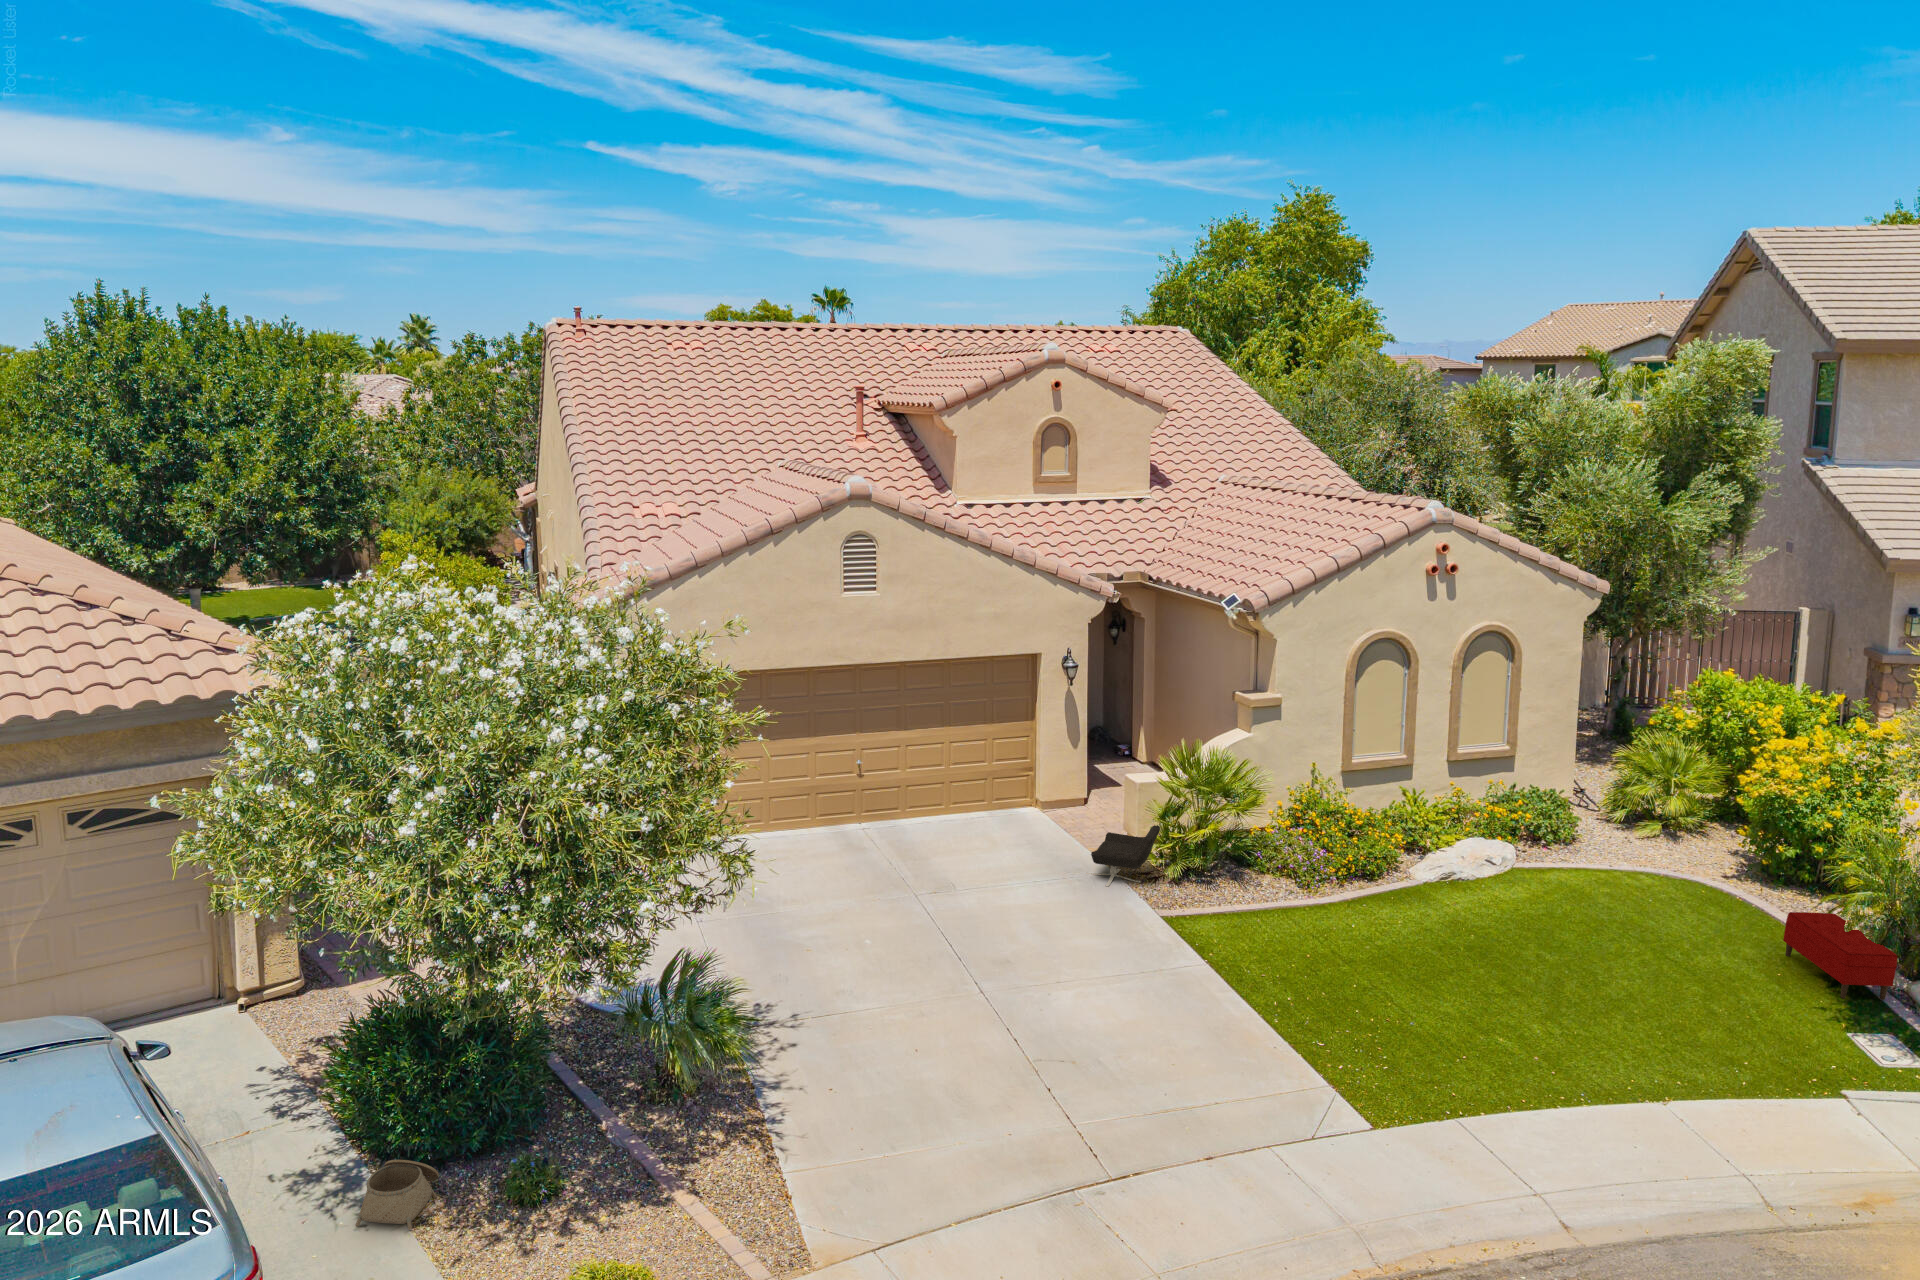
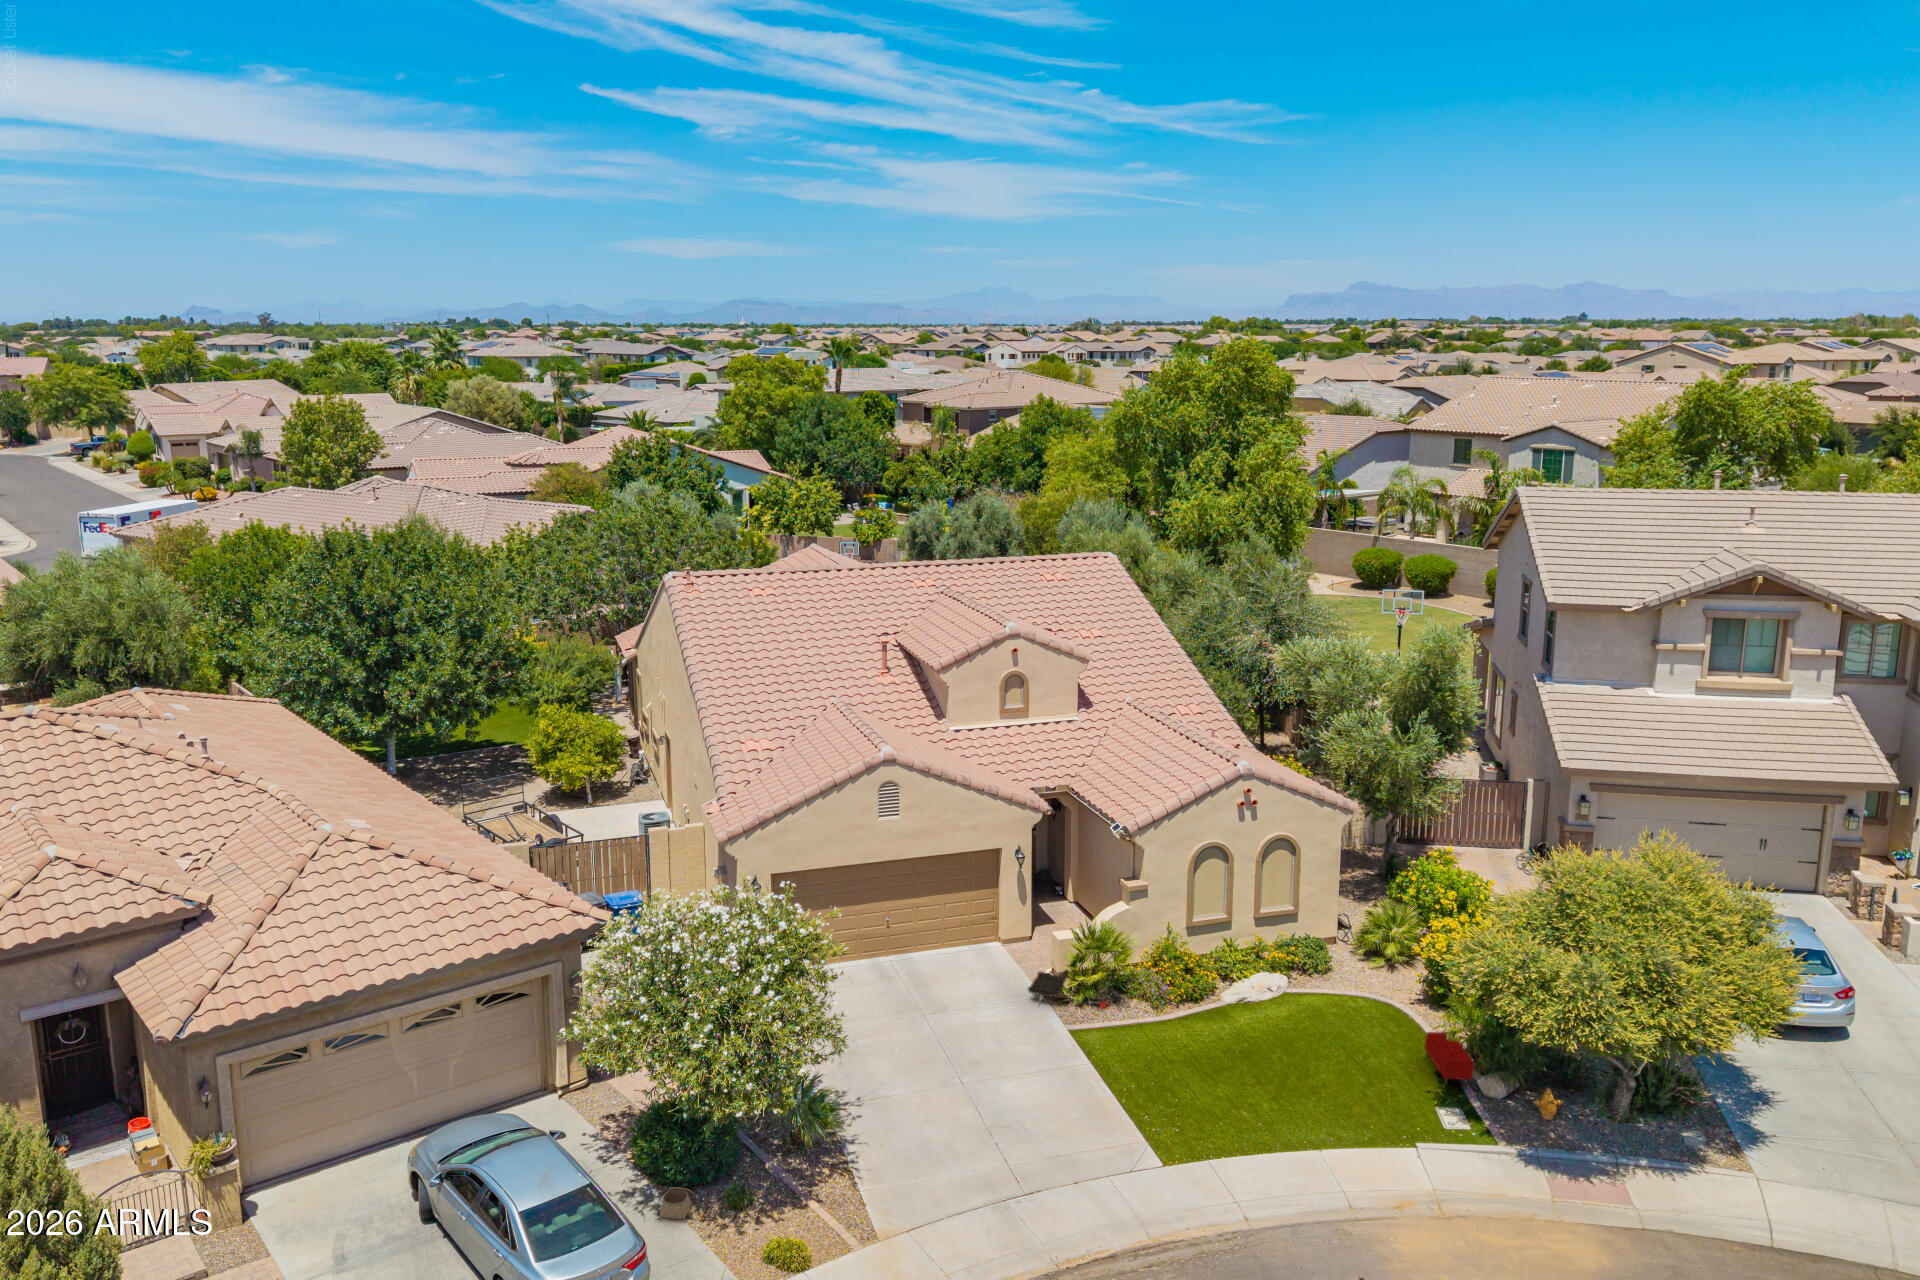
potted plant: none [1198,843,1245,888] -> present [1095,981,1117,1008]

